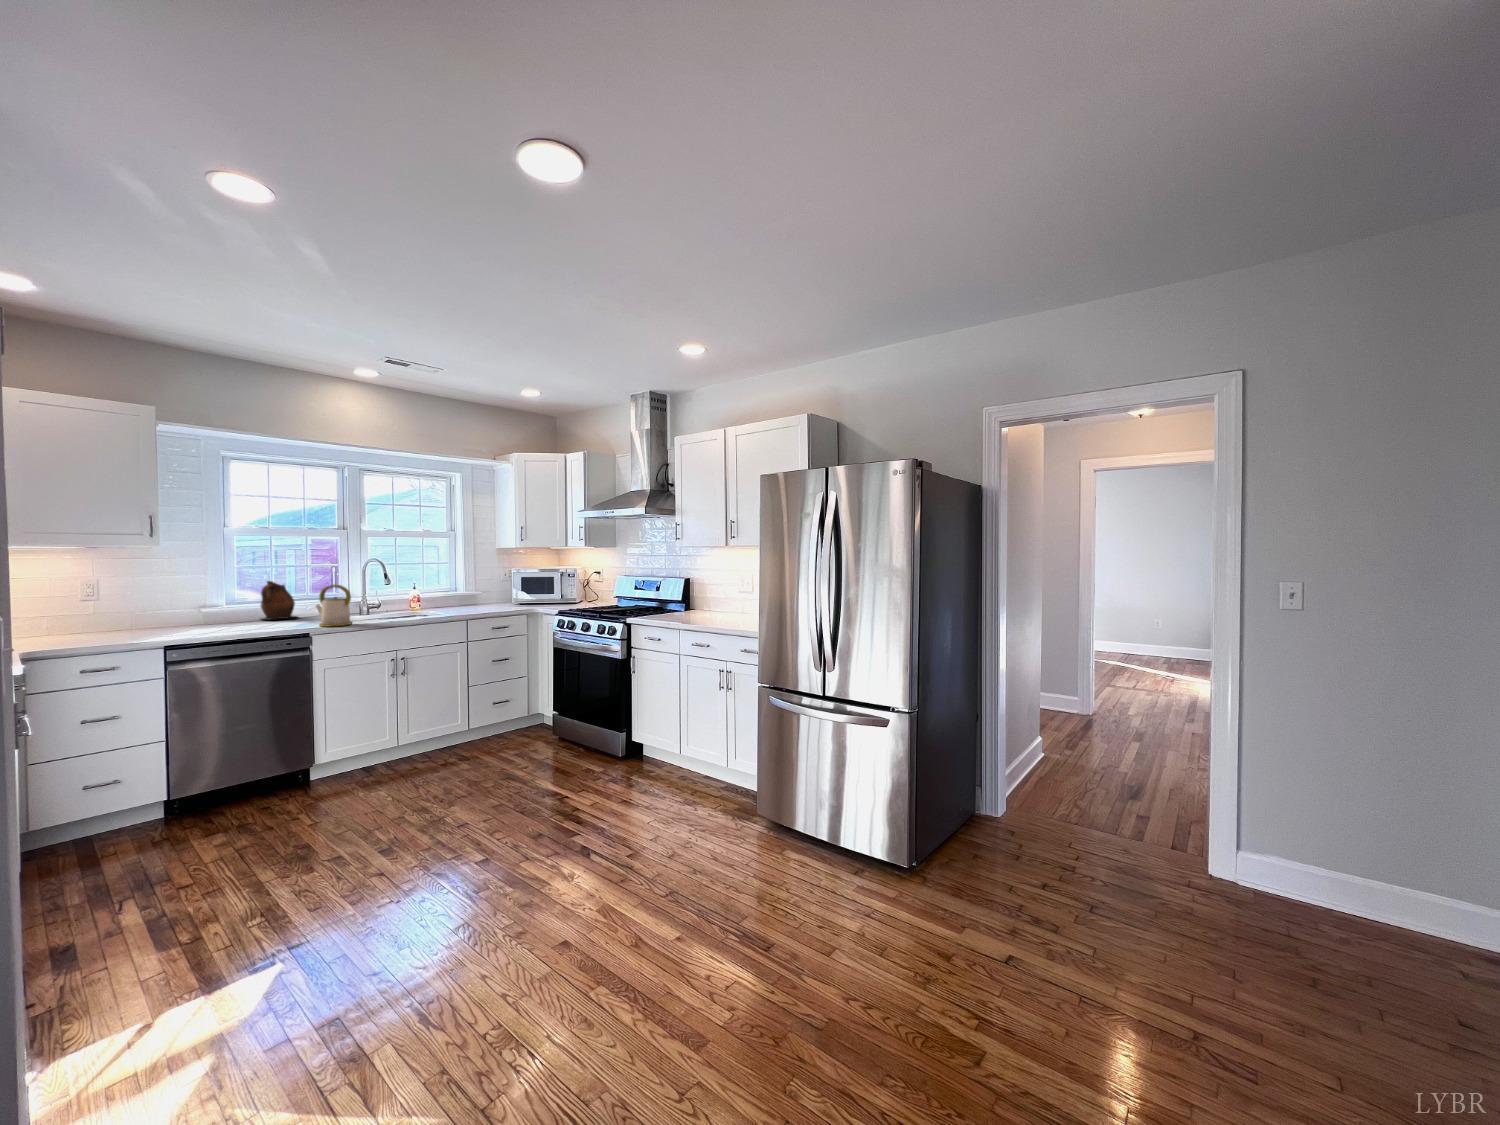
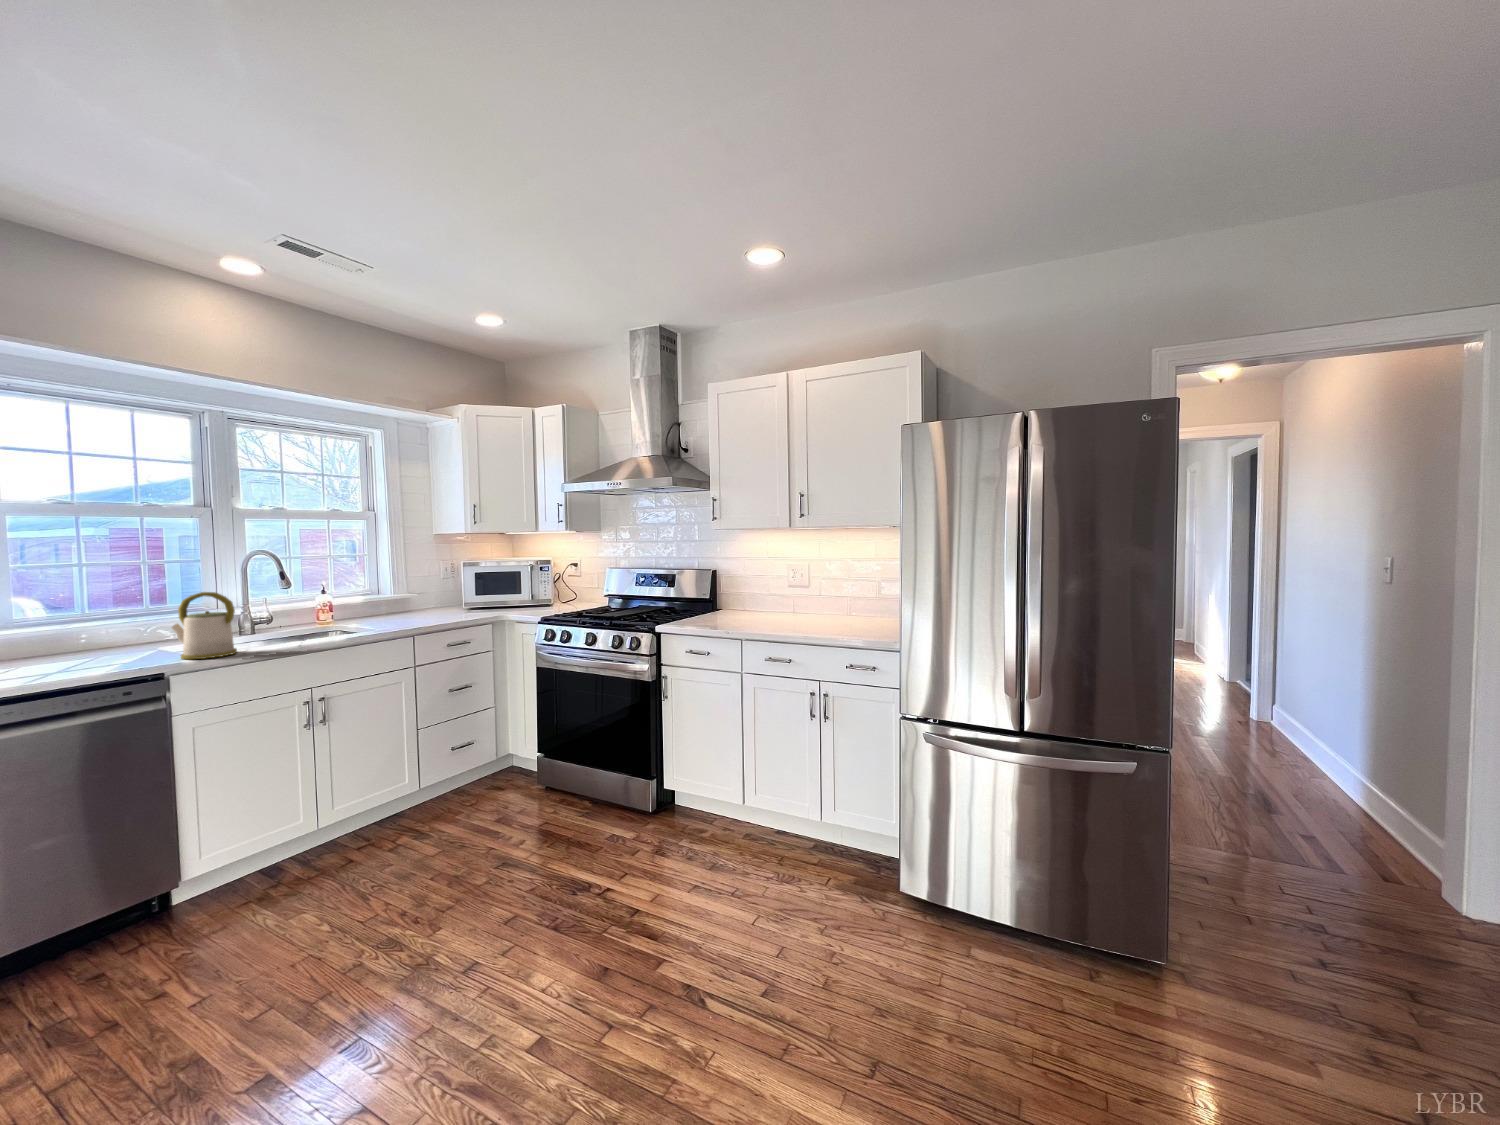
ceramic pitcher: present [261,581,297,620] -> none [61,589,139,652]

